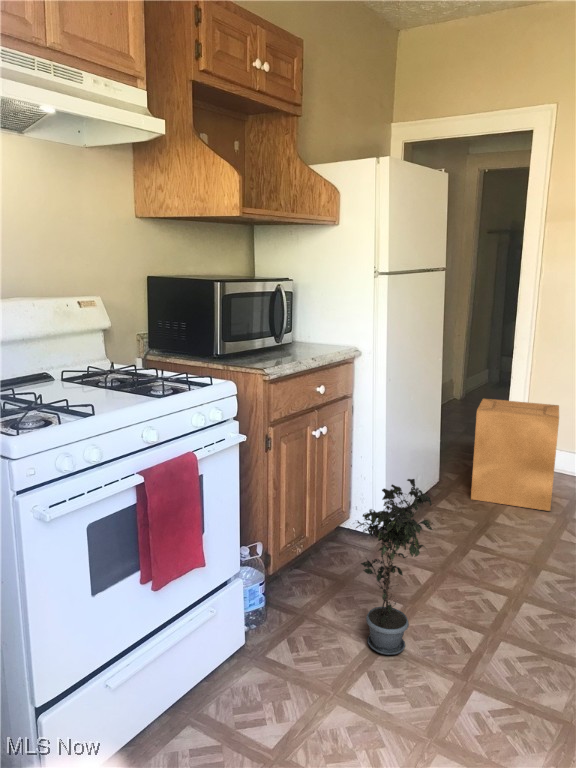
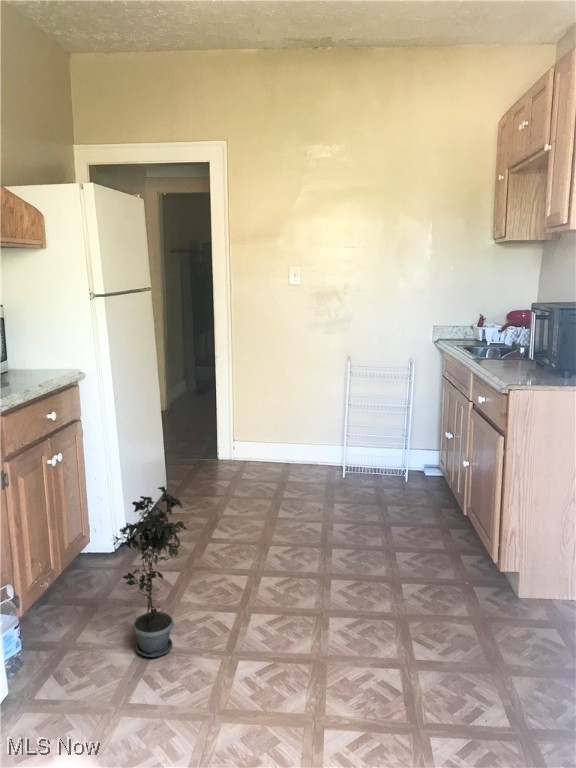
cardboard box: present [471,399,559,511] -> none [194,404,265,499]

